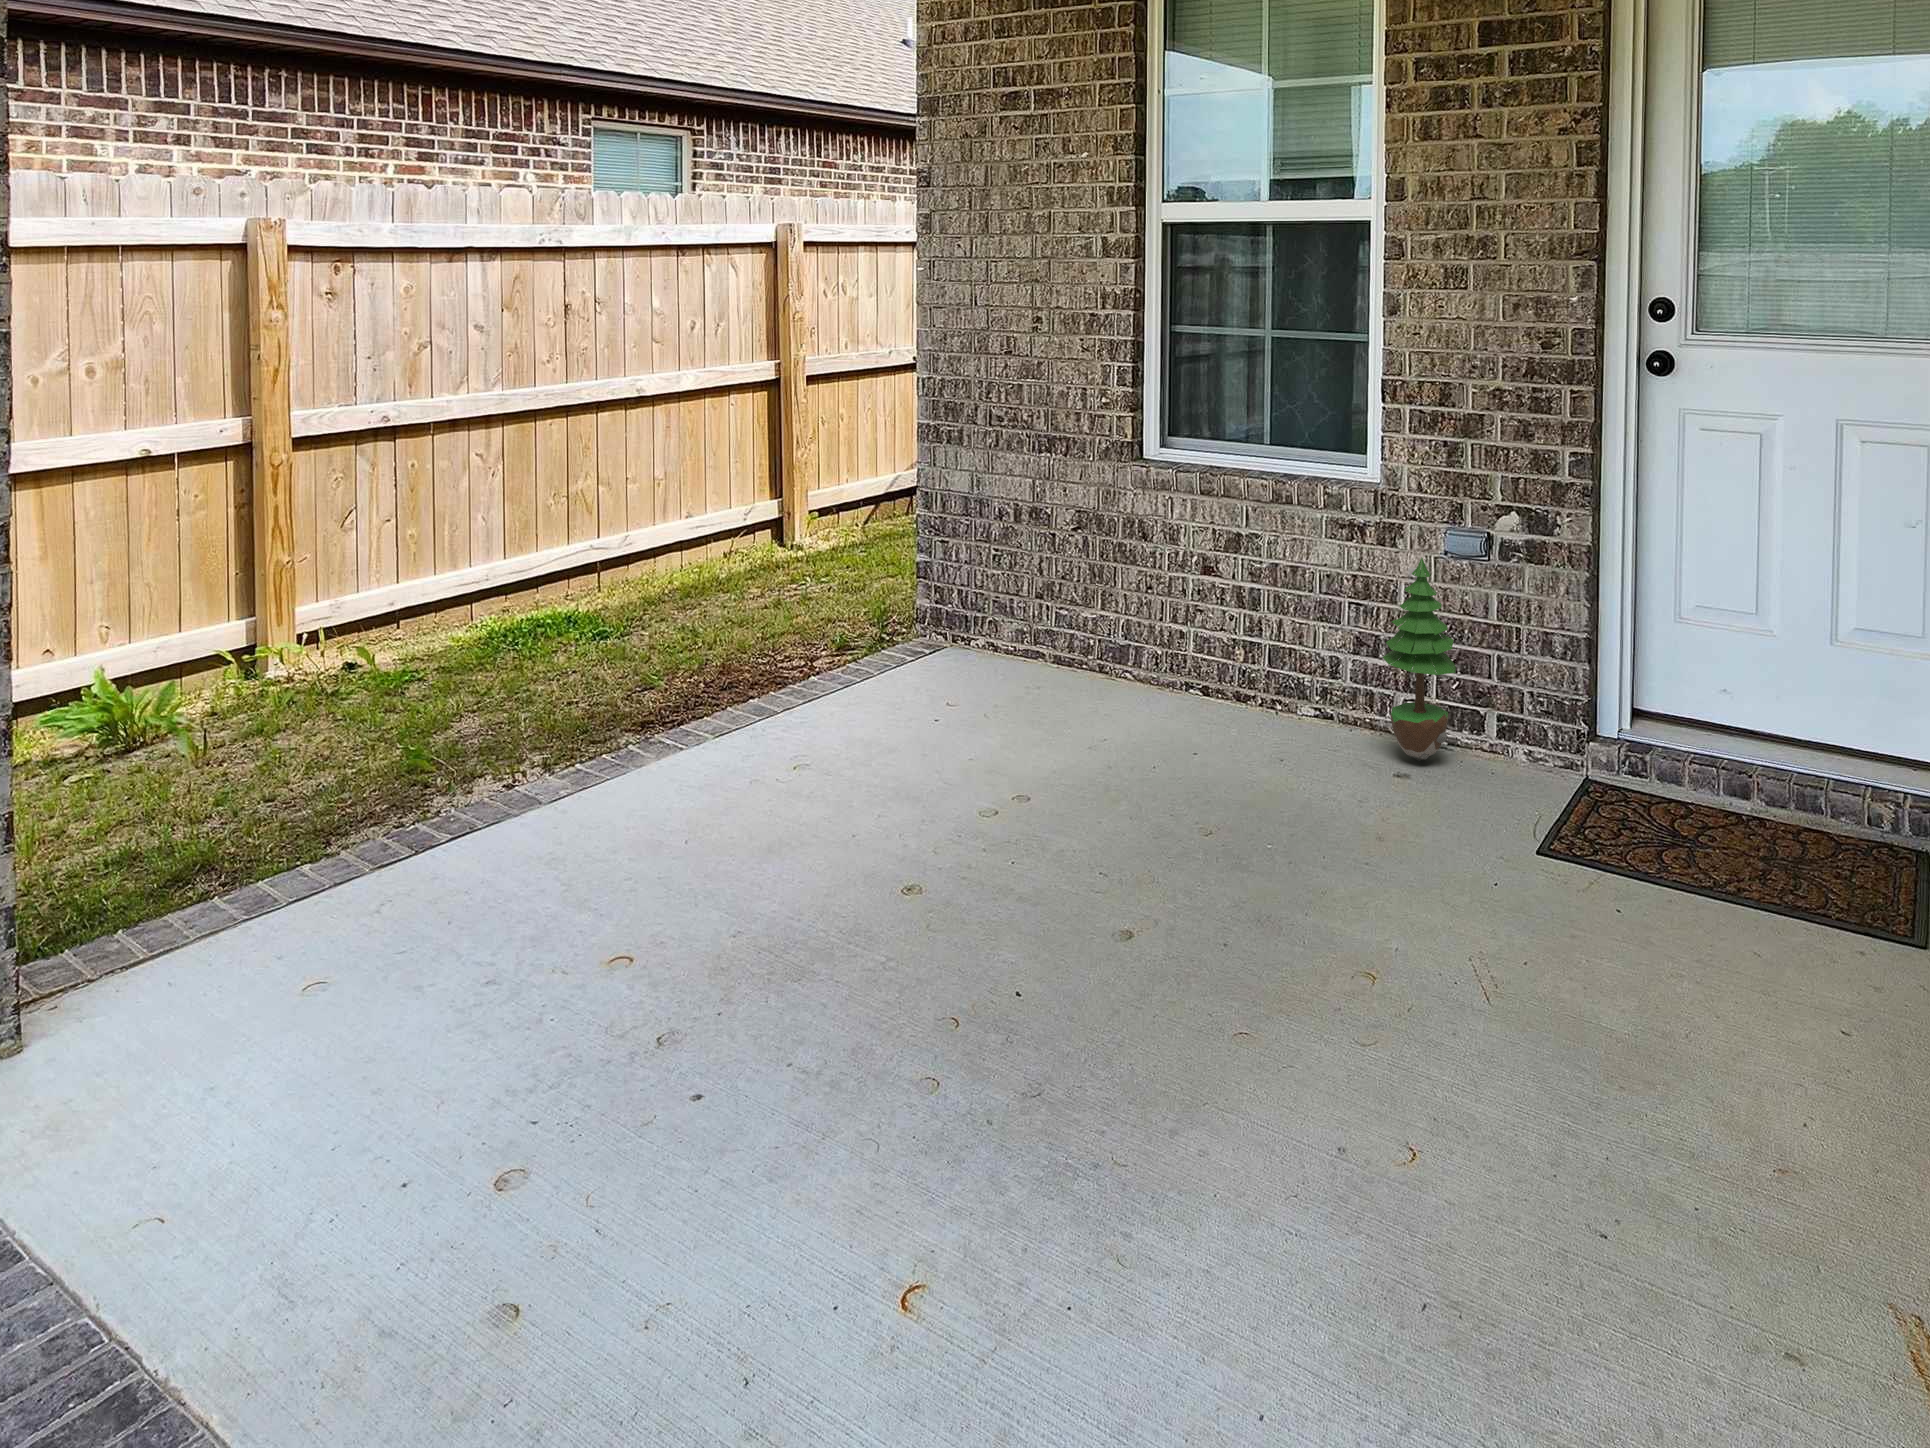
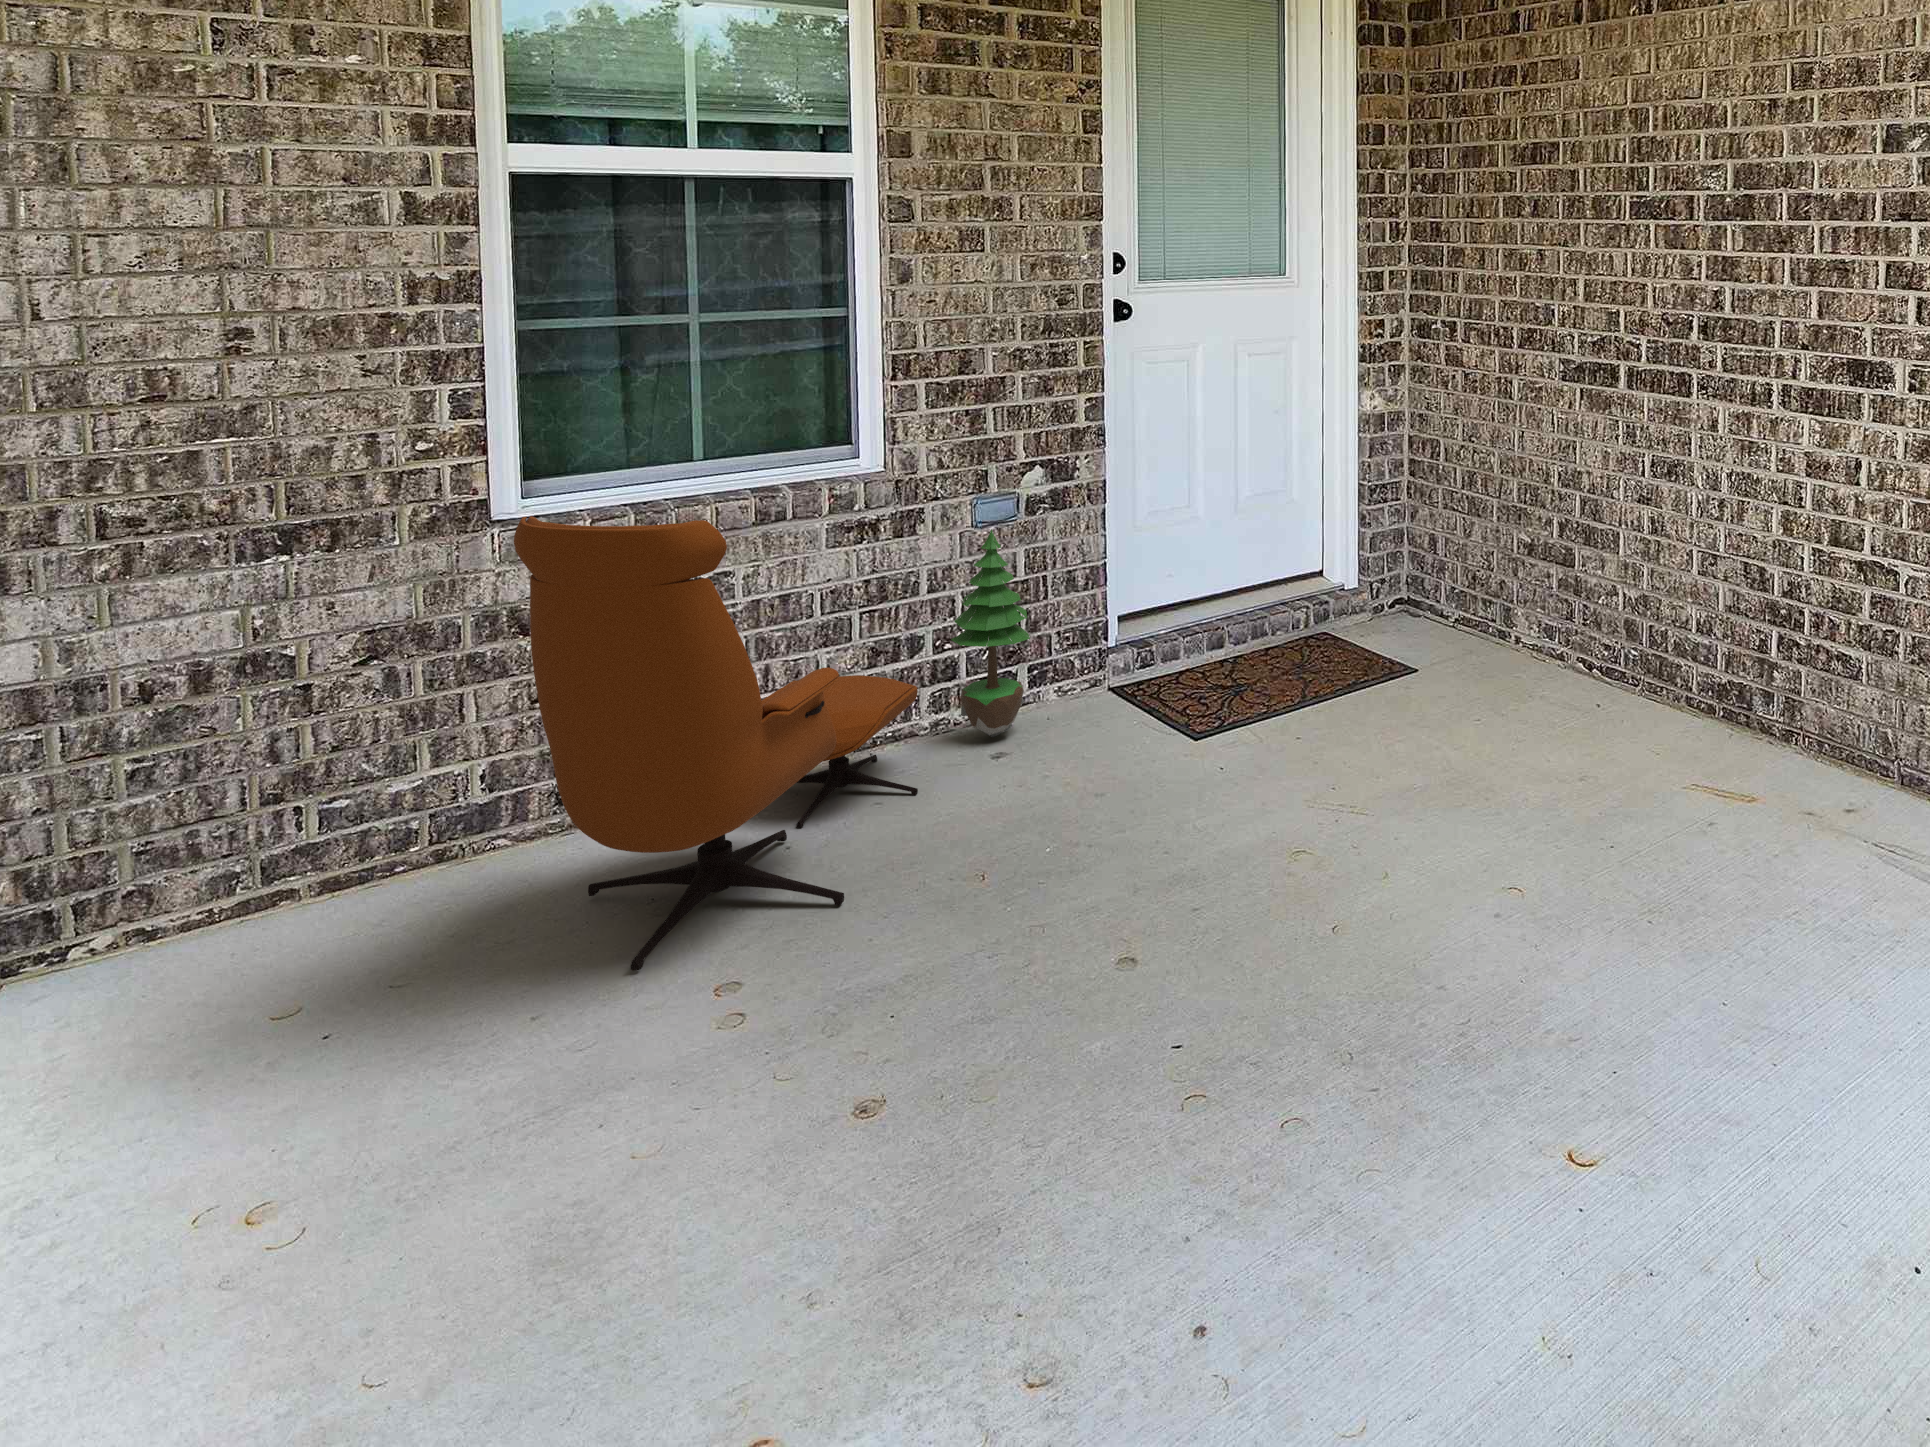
lounge chair: none [957,442,1335,791] -> present [514,516,918,970]

